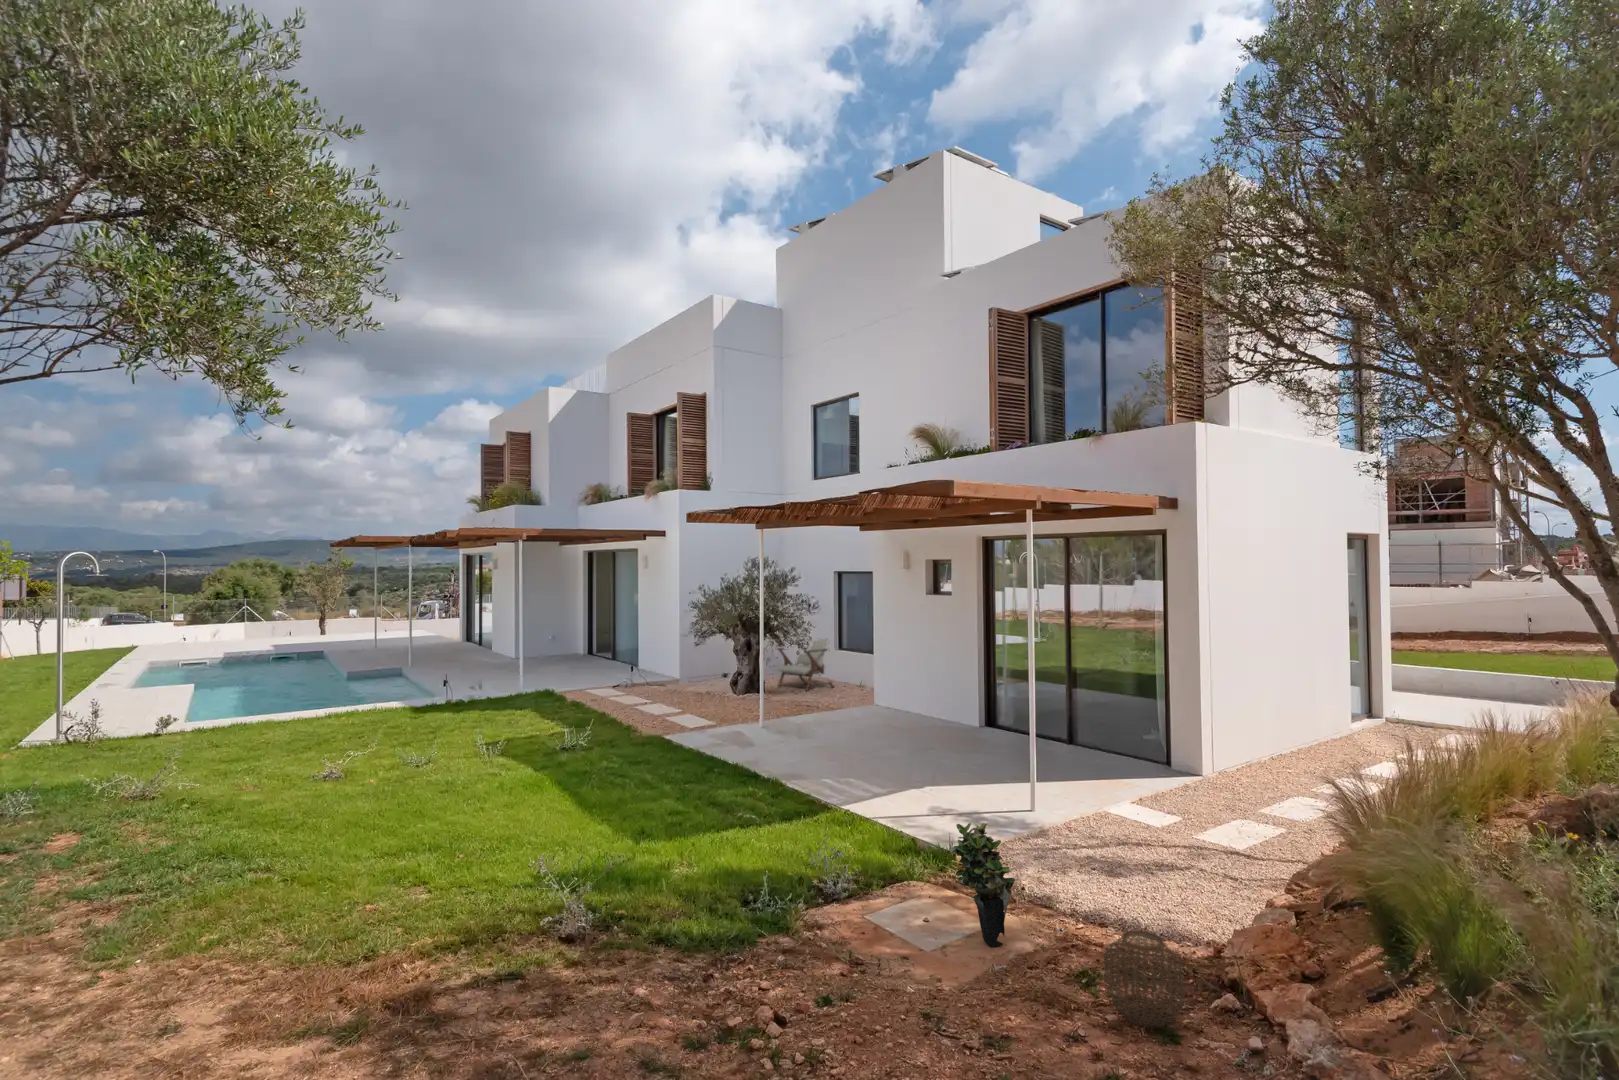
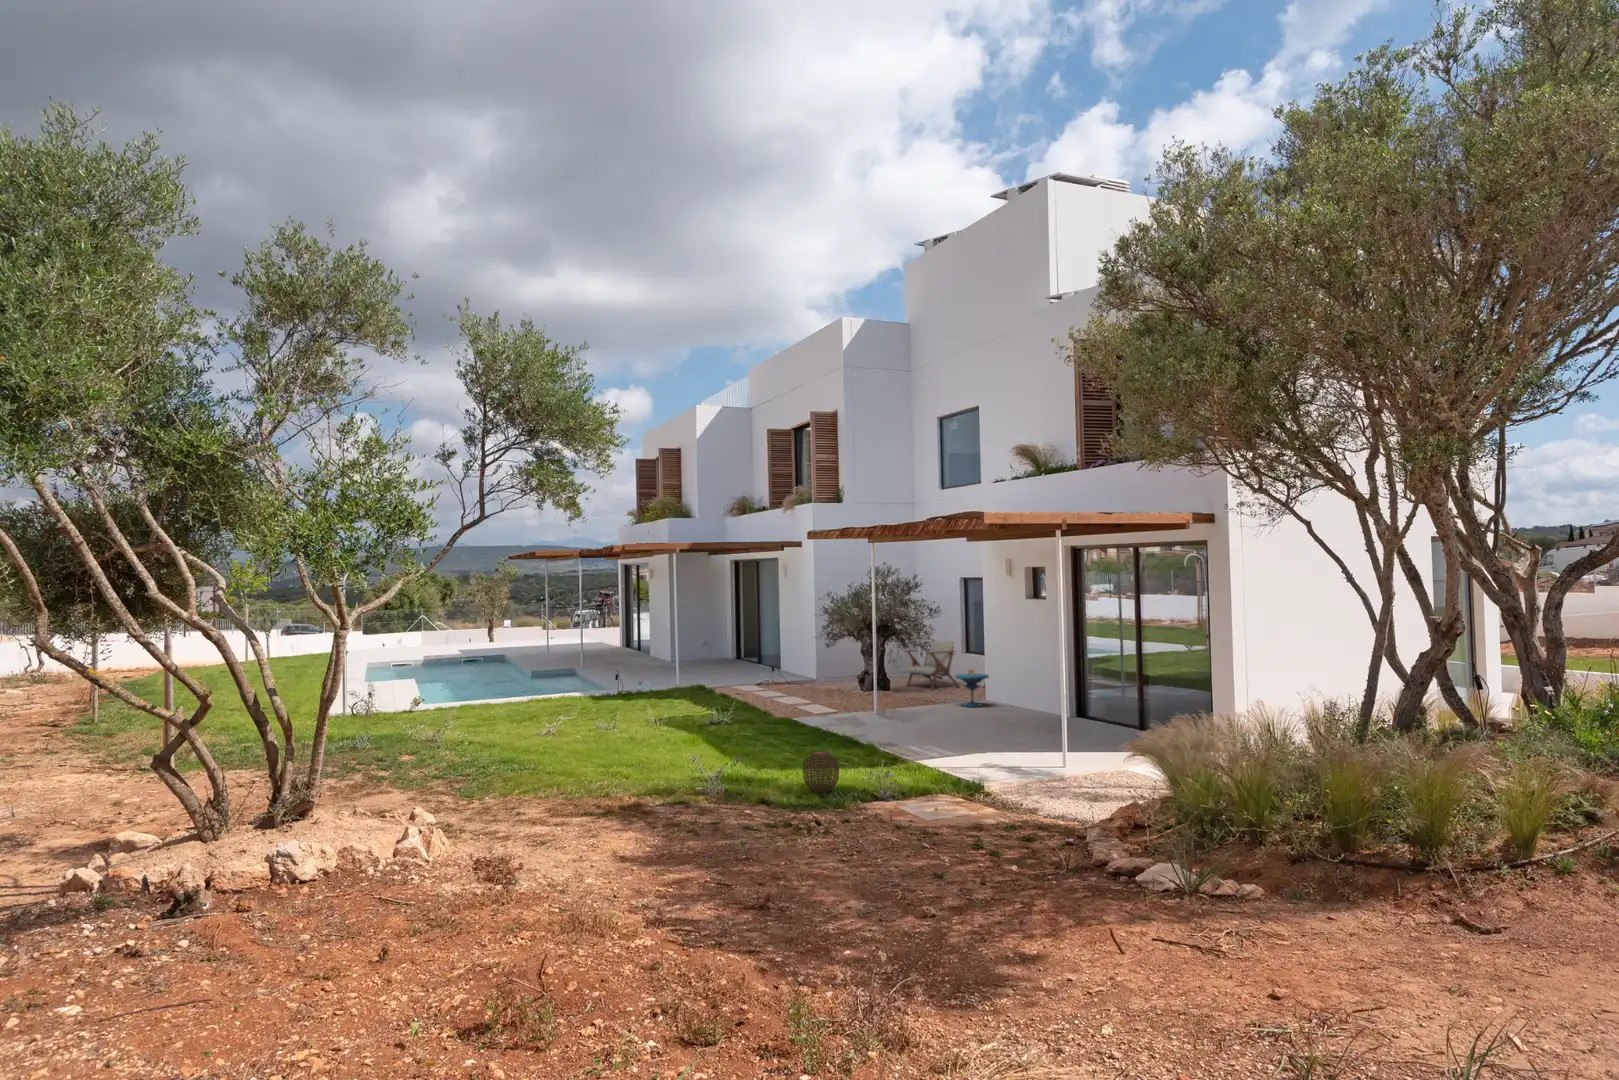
side table: none [844,670,882,715] -> present [955,669,988,707]
potted plant: present [951,823,1015,947] -> none [949,747,991,822]
woven basket: present [1104,930,1185,1027] -> present [803,751,839,792]

